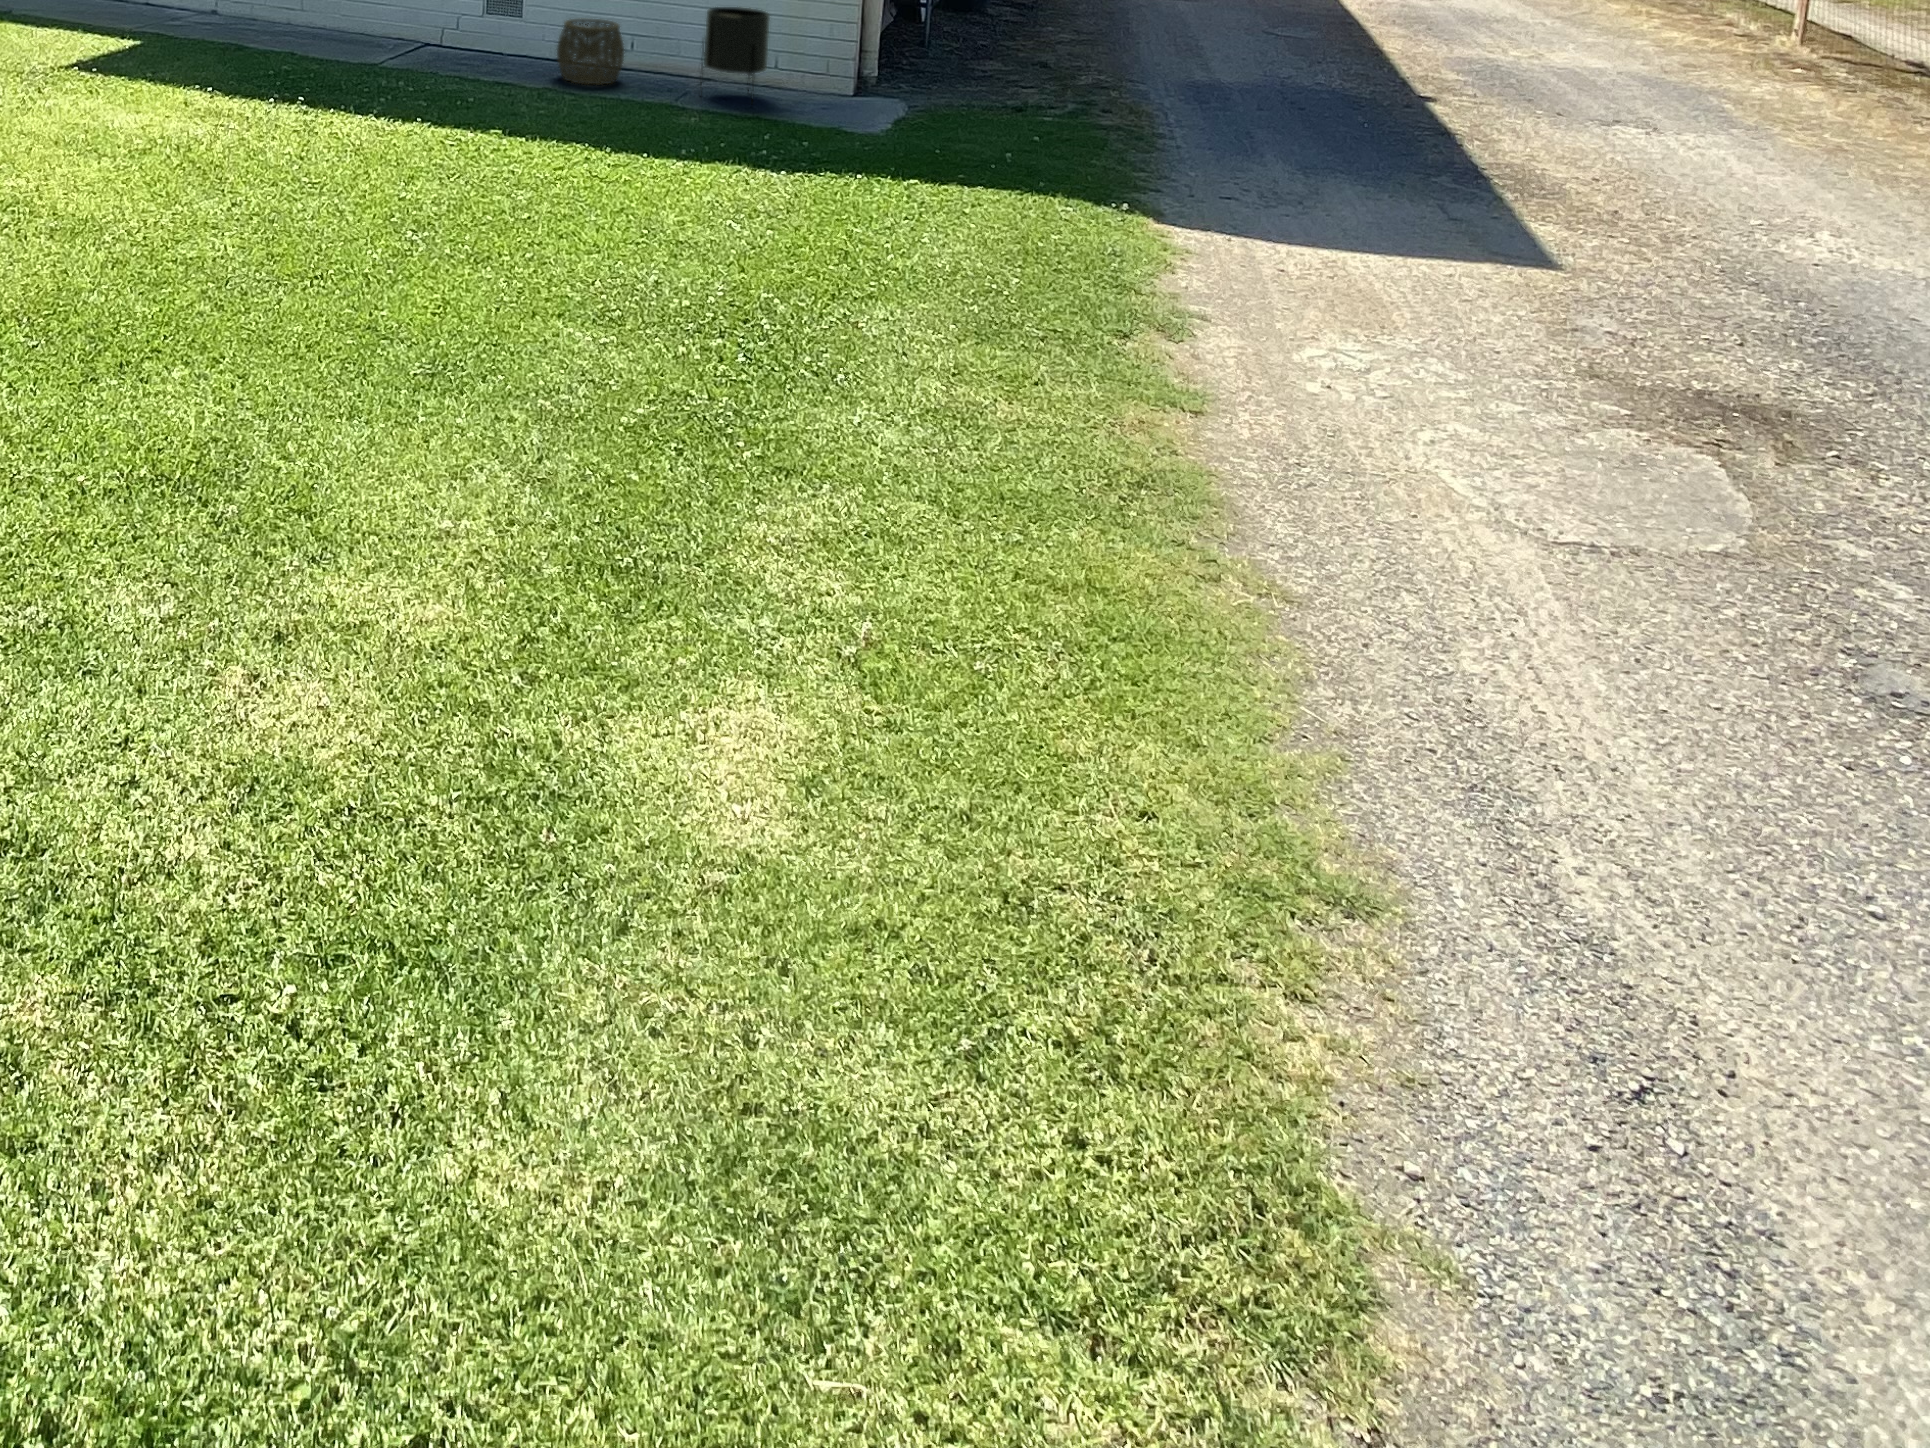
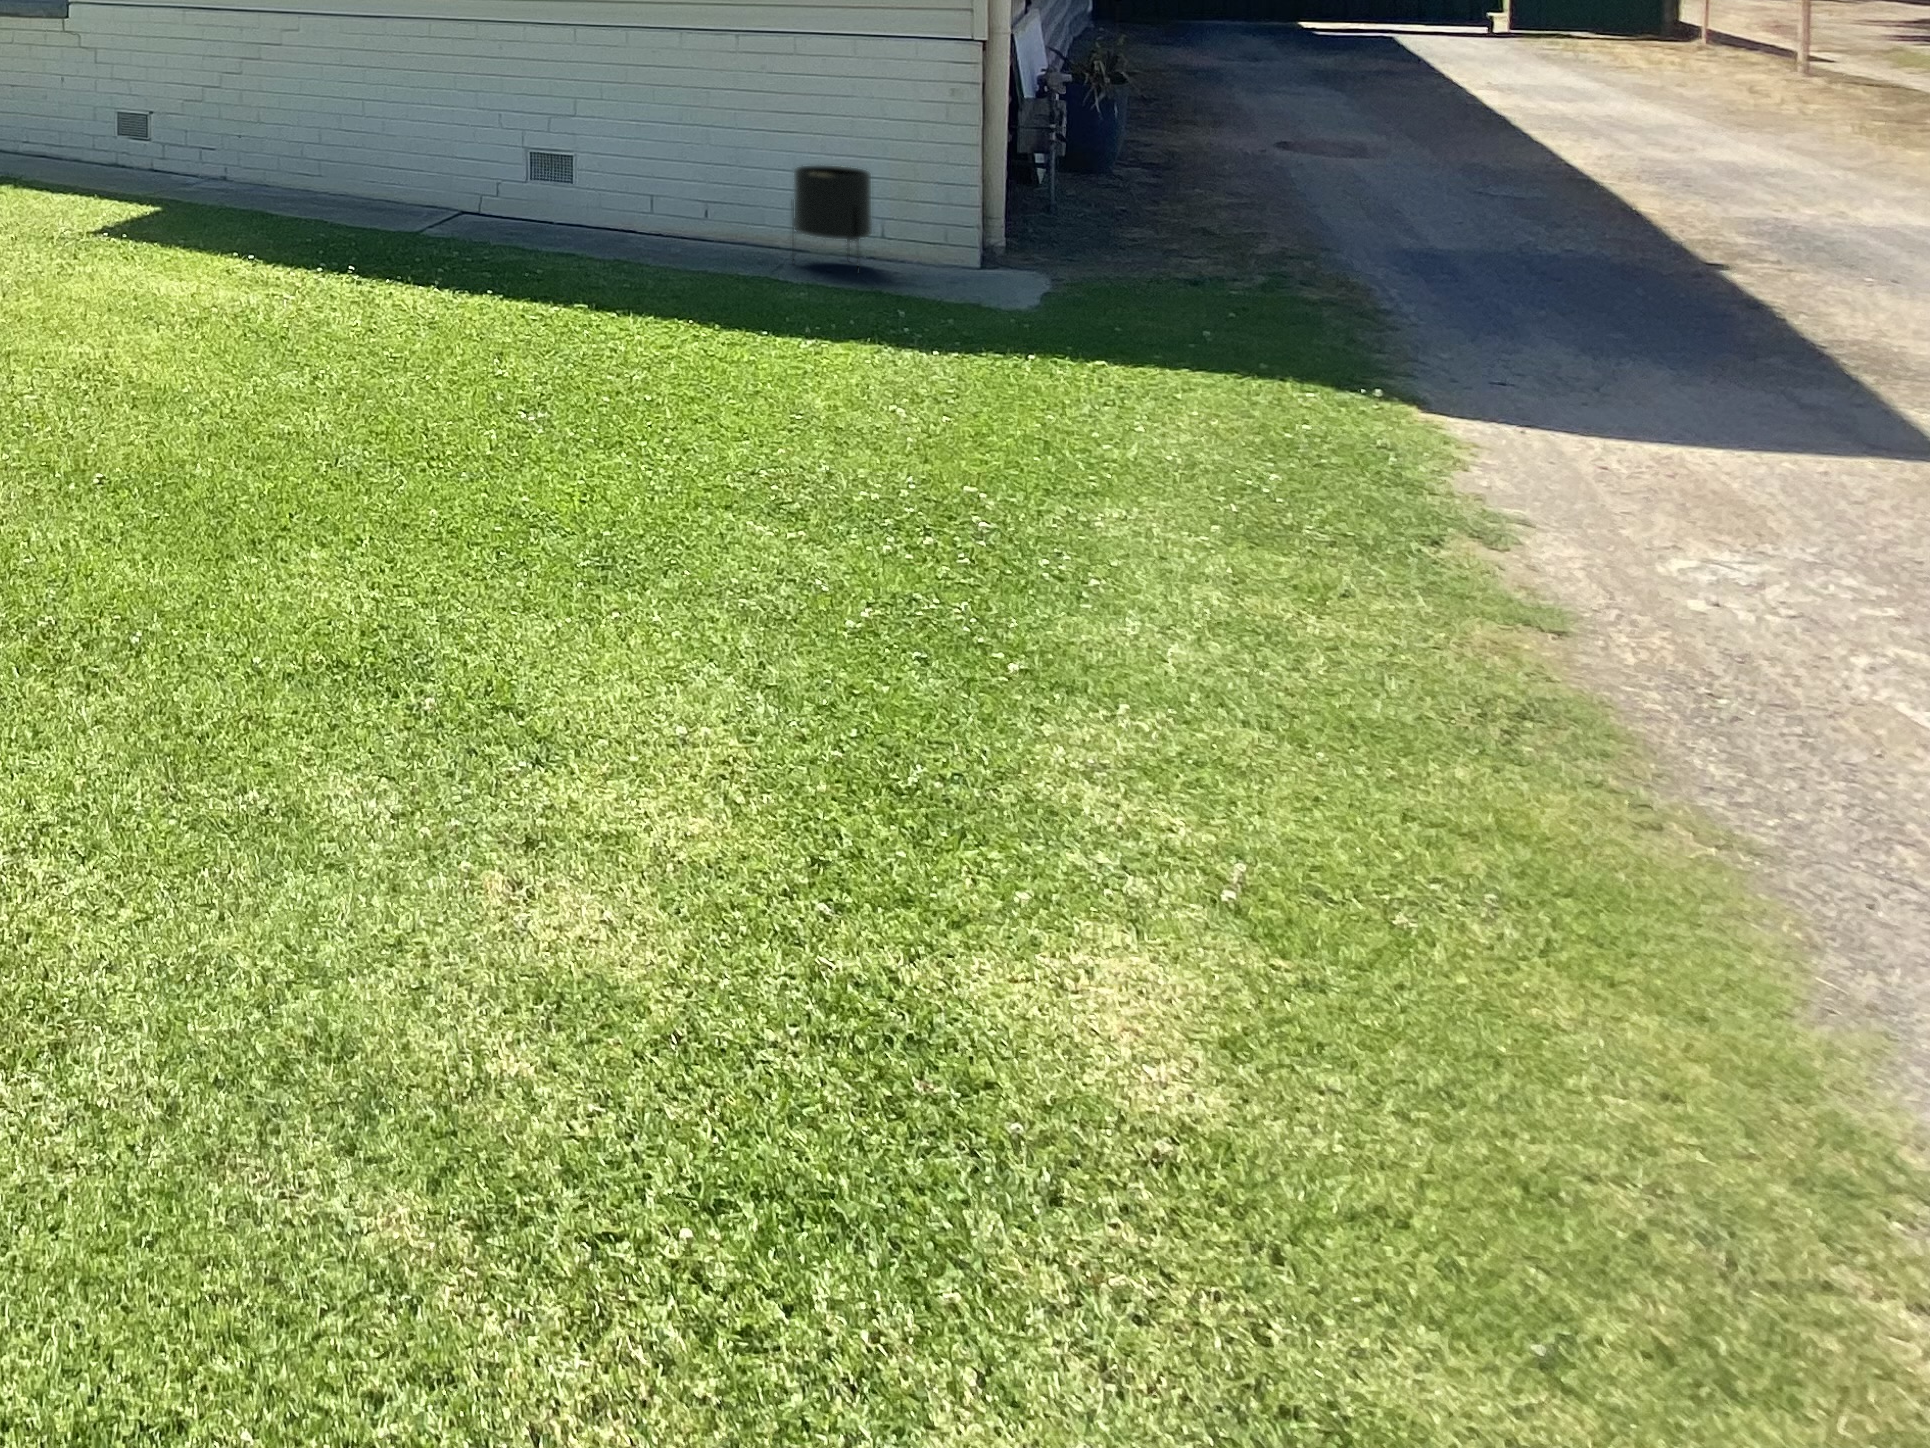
woven basket: present [557,18,624,84] -> none [617,181,698,253]

